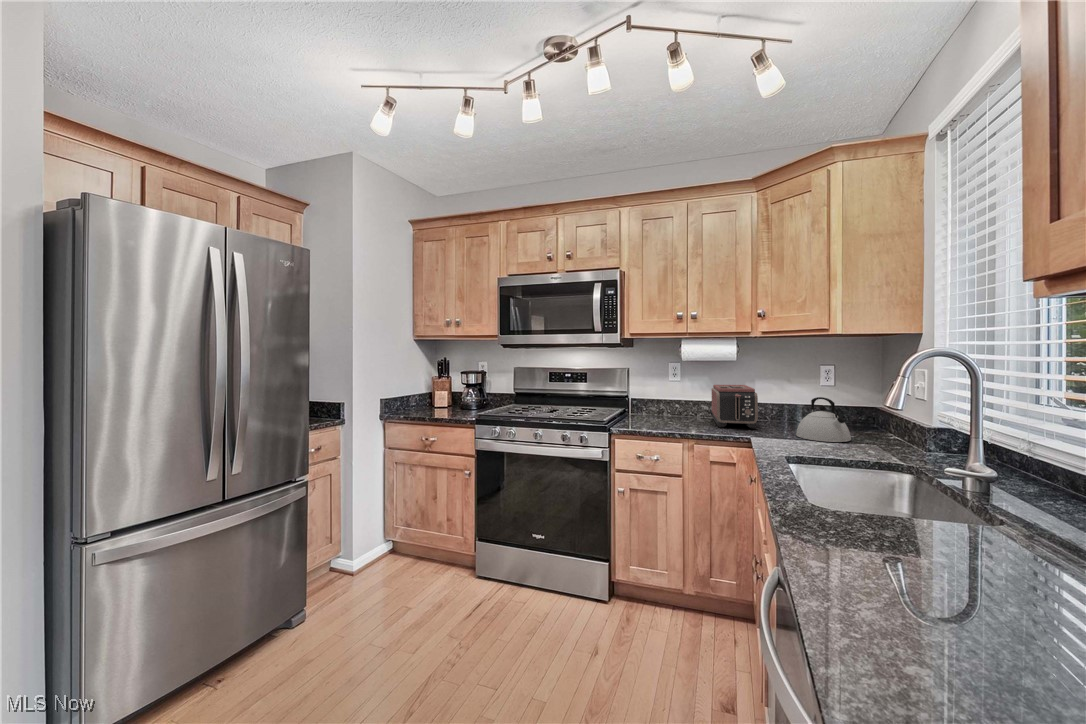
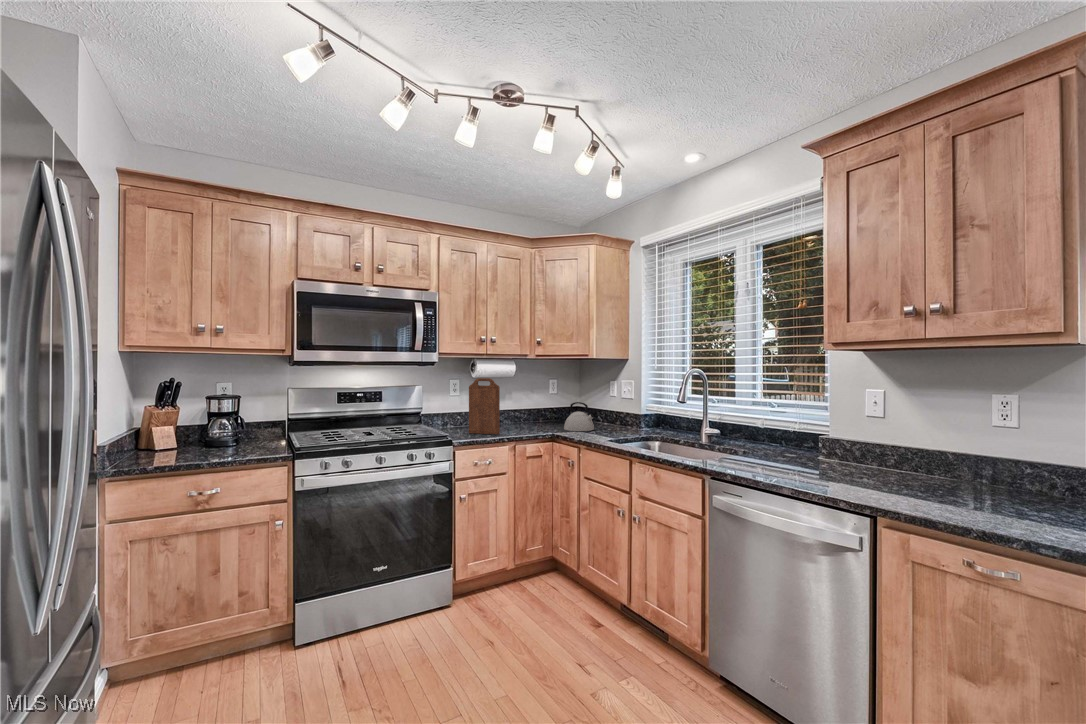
cutting board: none [656,361,684,428] -> present [469,378,500,434]
toaster: present [712,385,758,428] -> none [494,397,540,431]

